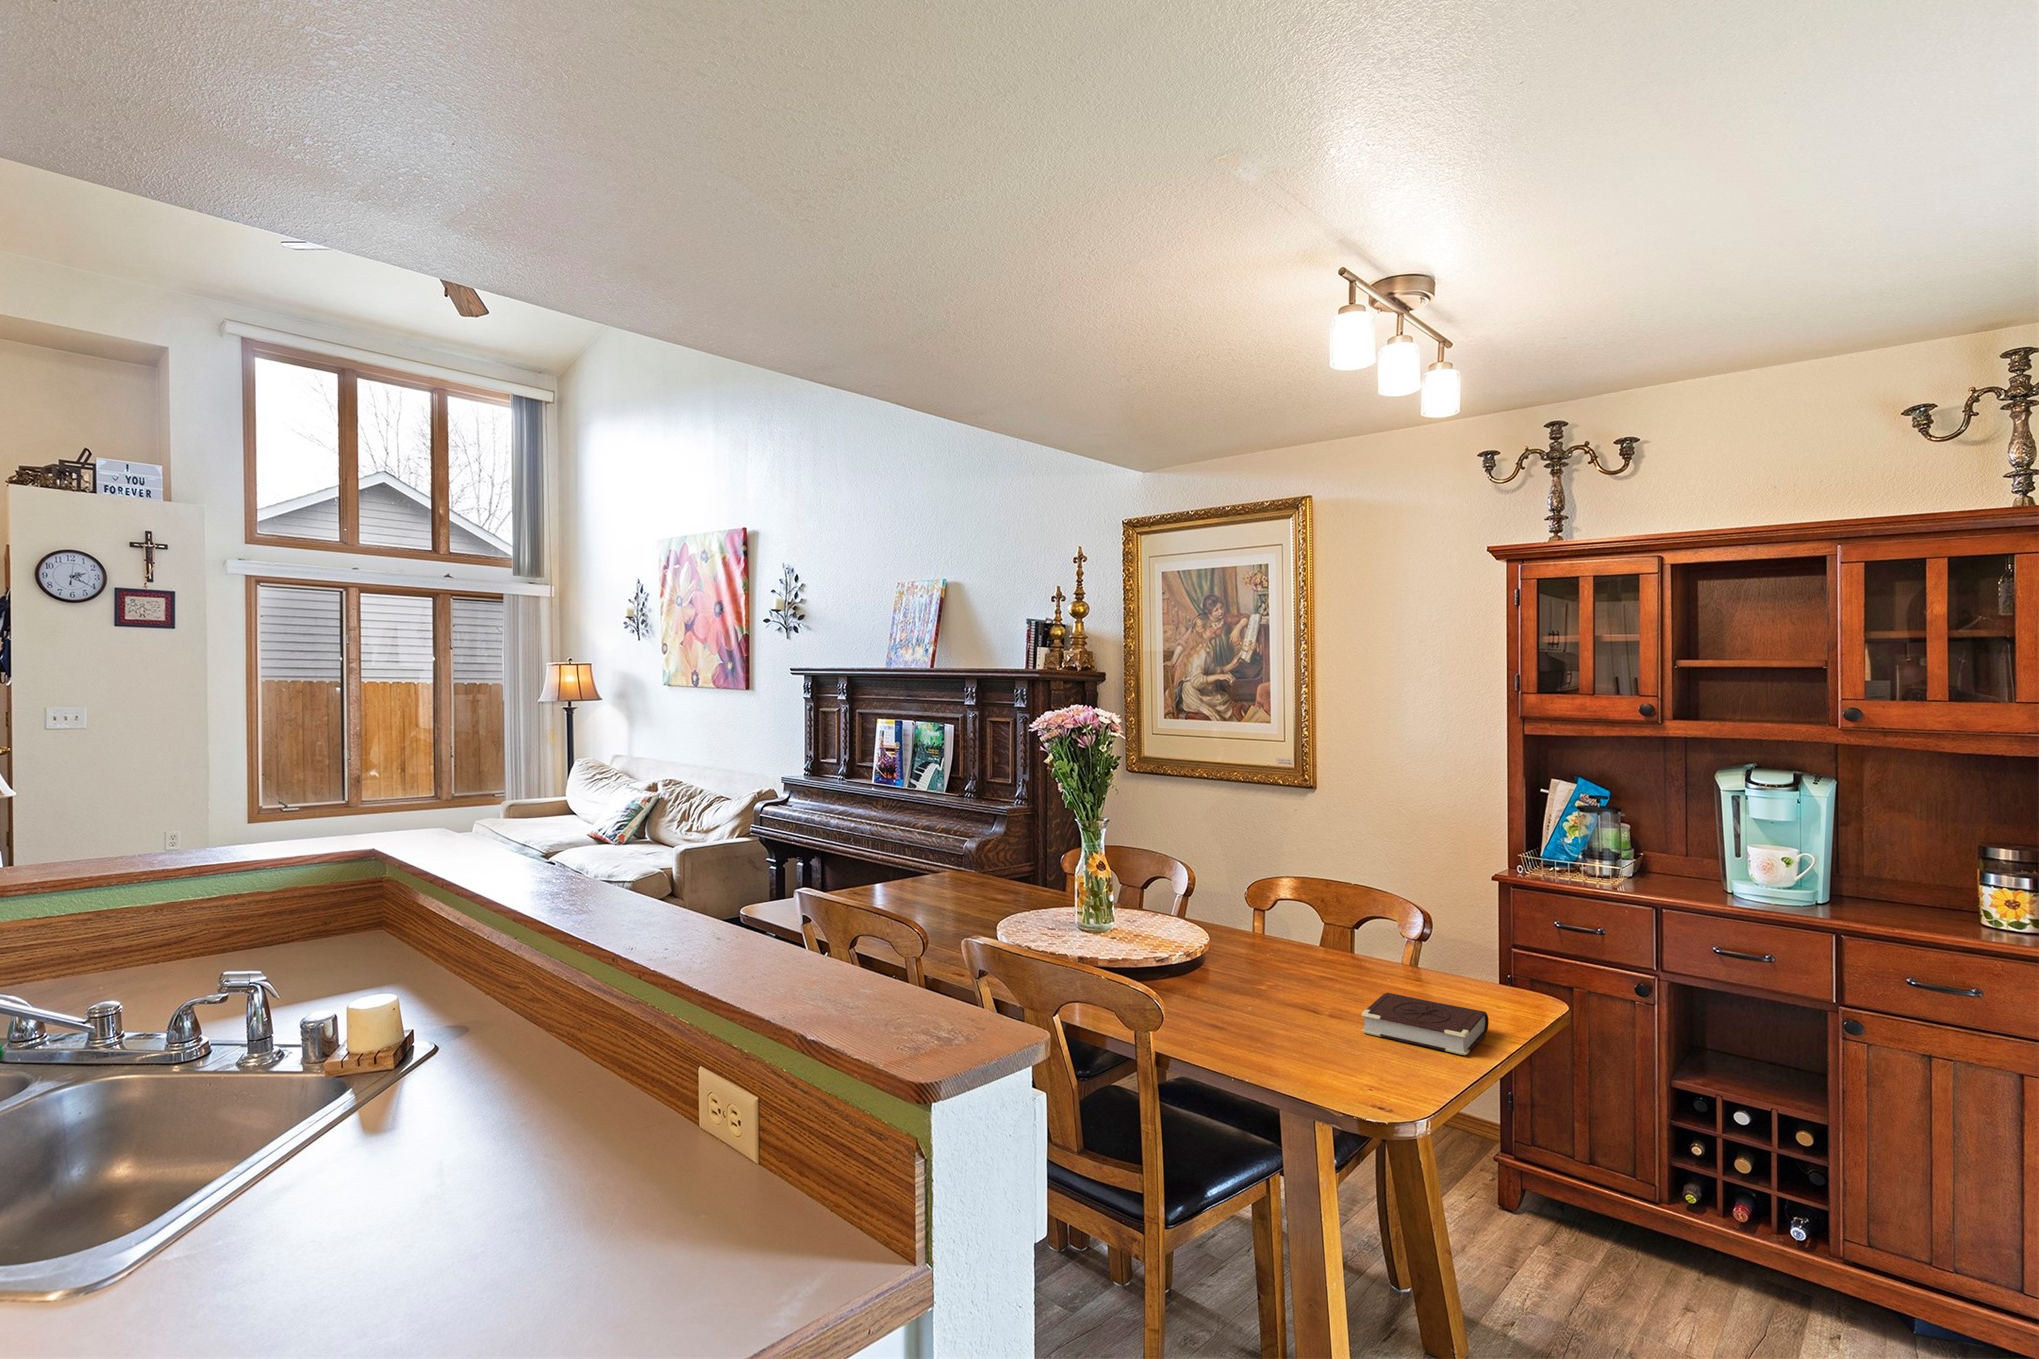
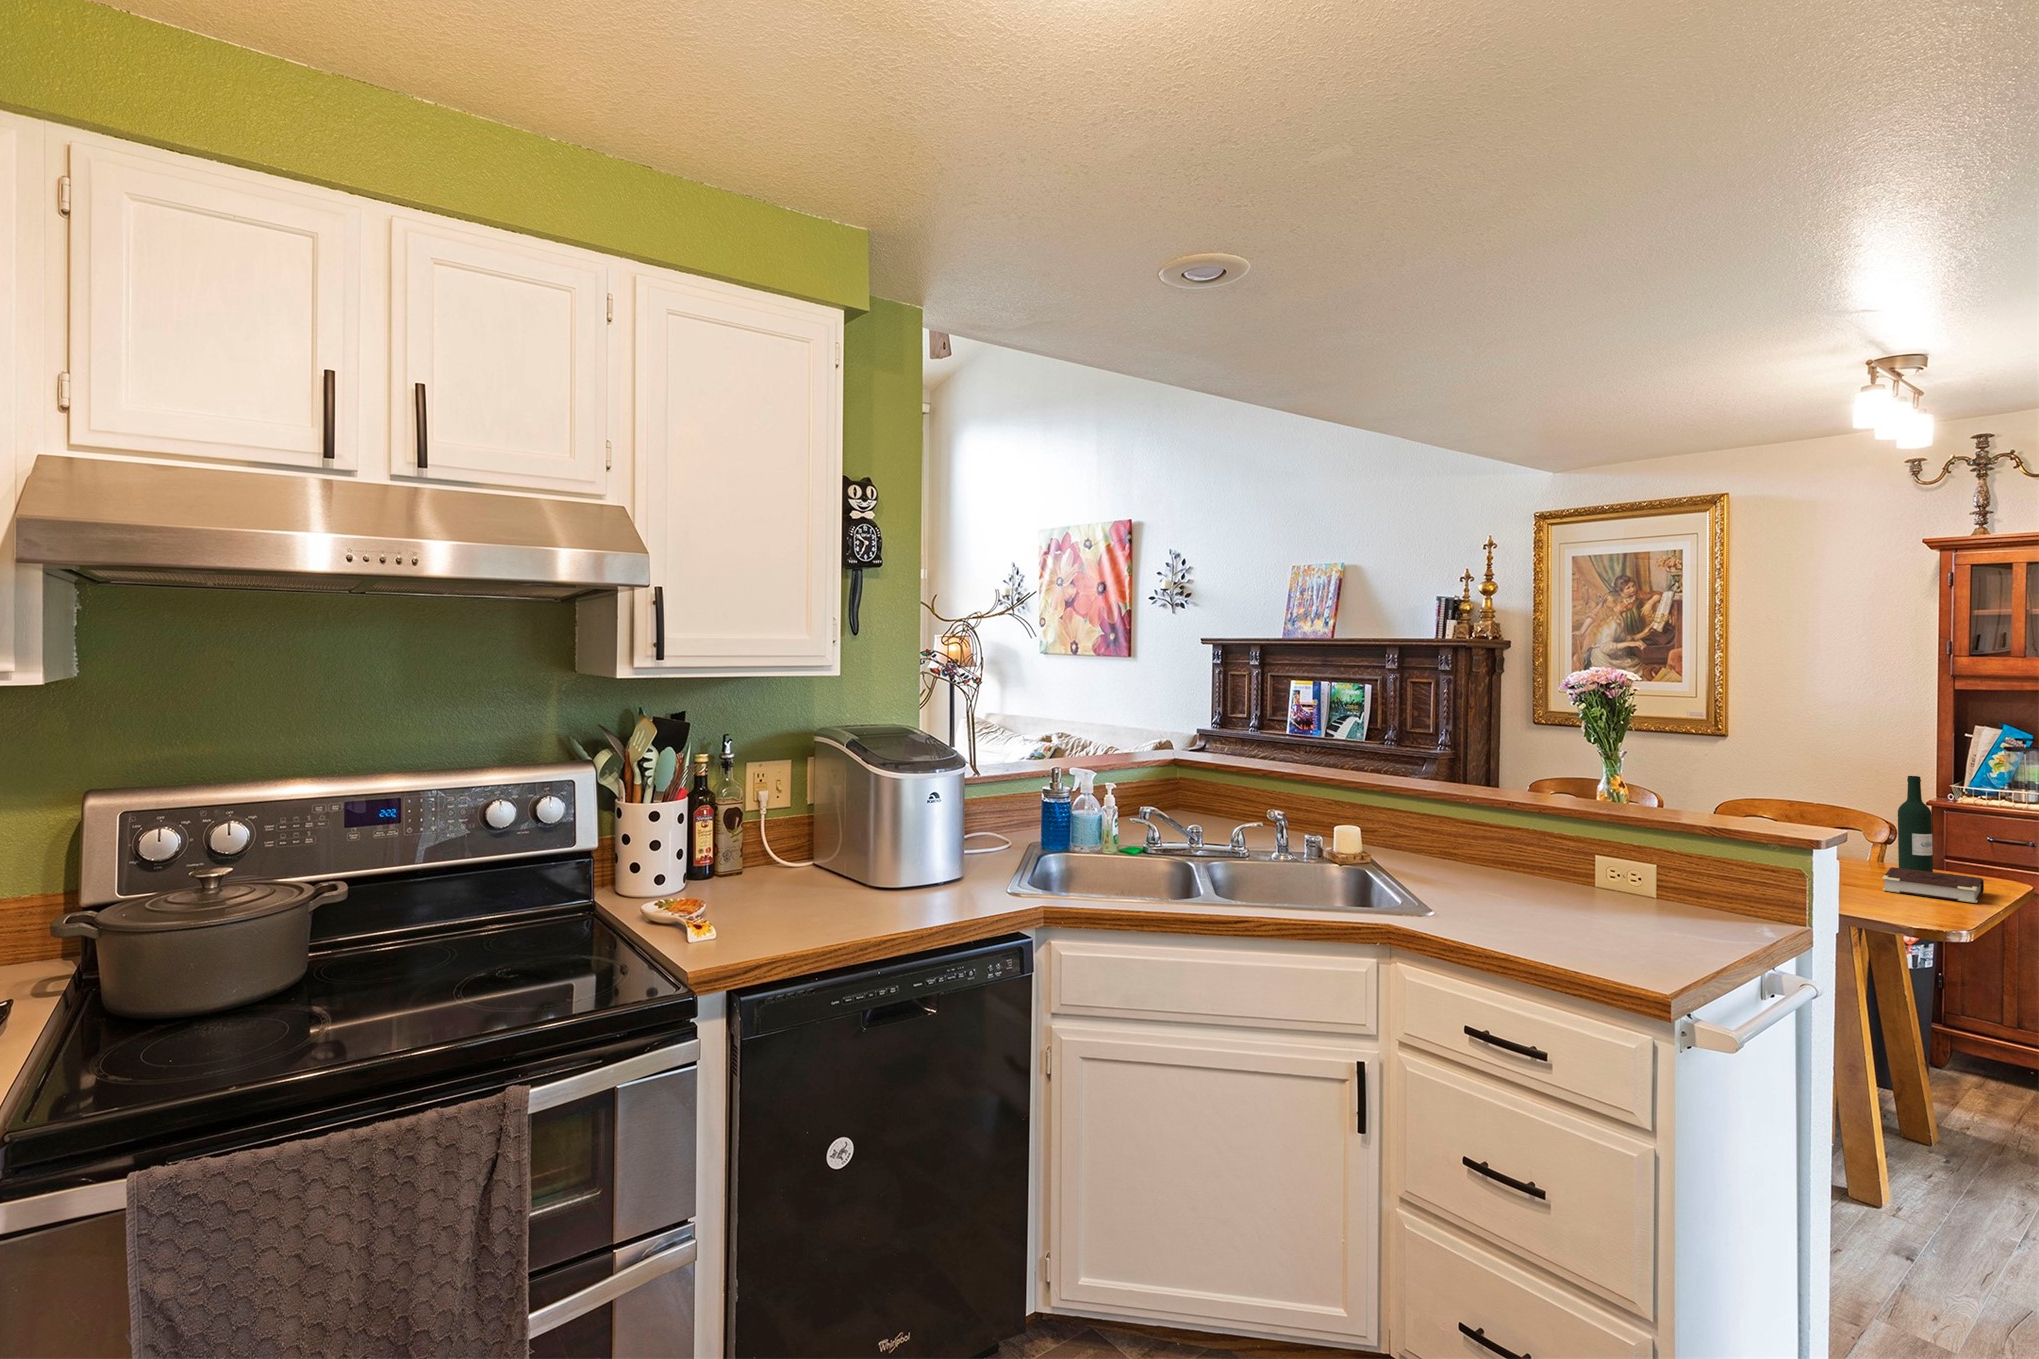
wine bottle: none [1406,859,1446,1002] -> present [1898,776,1933,872]

